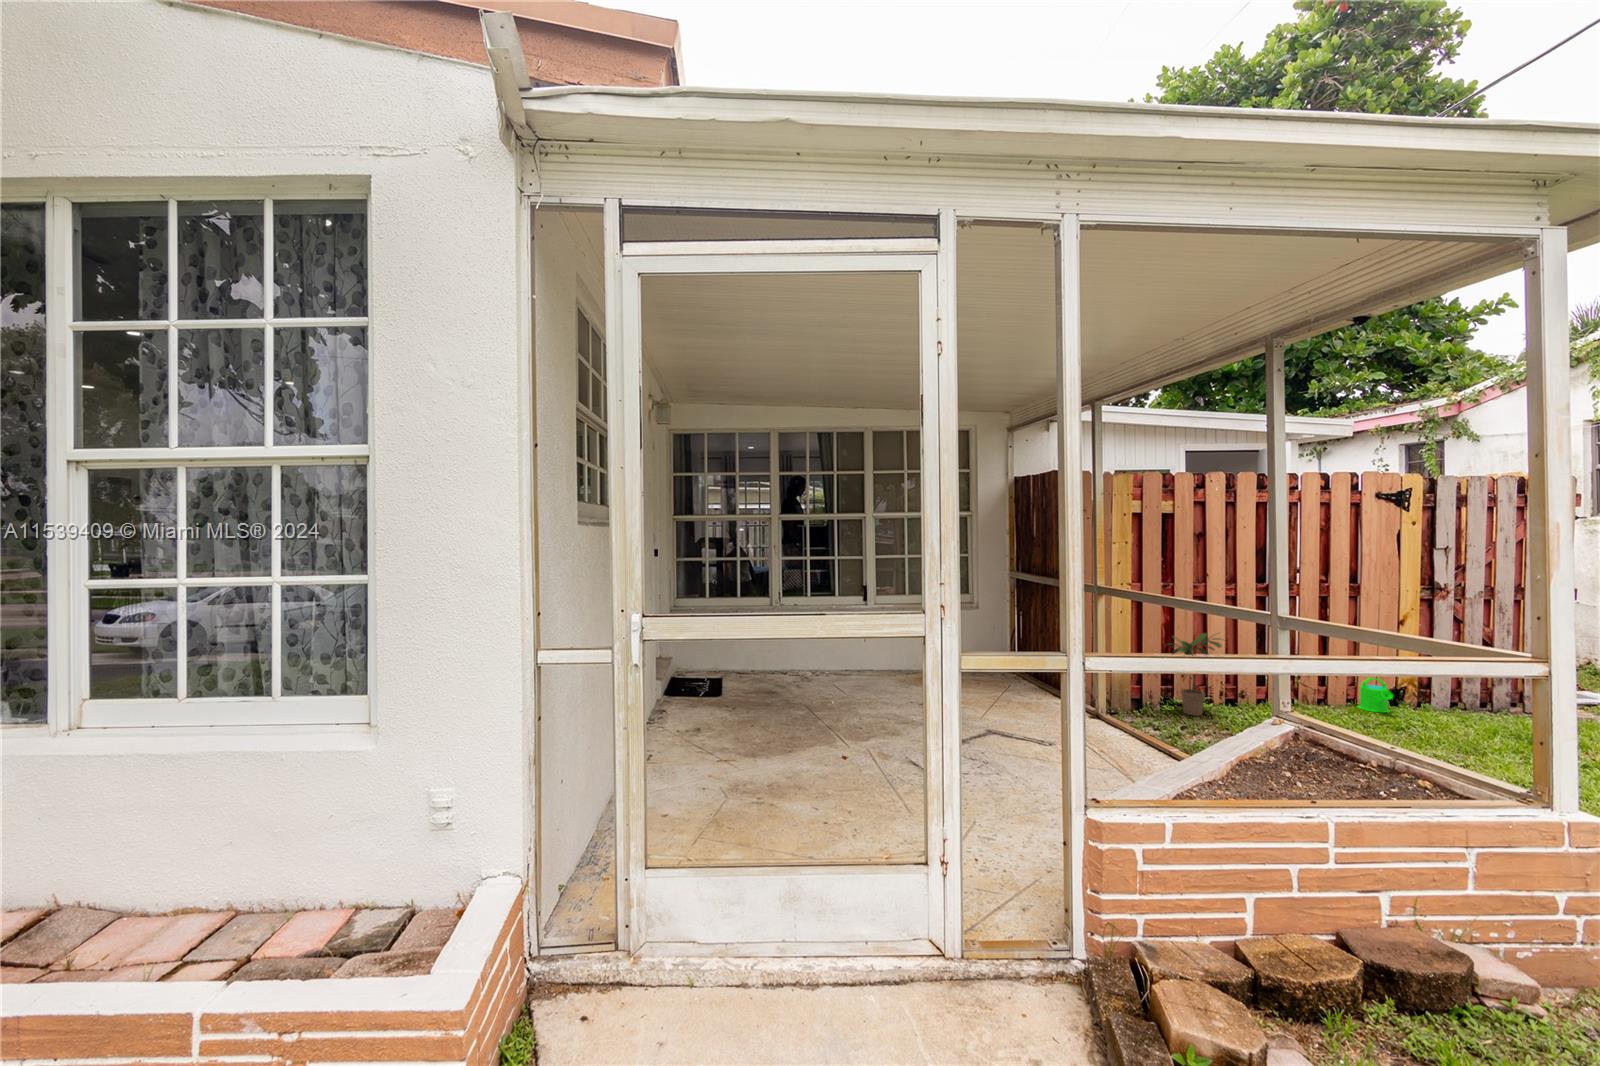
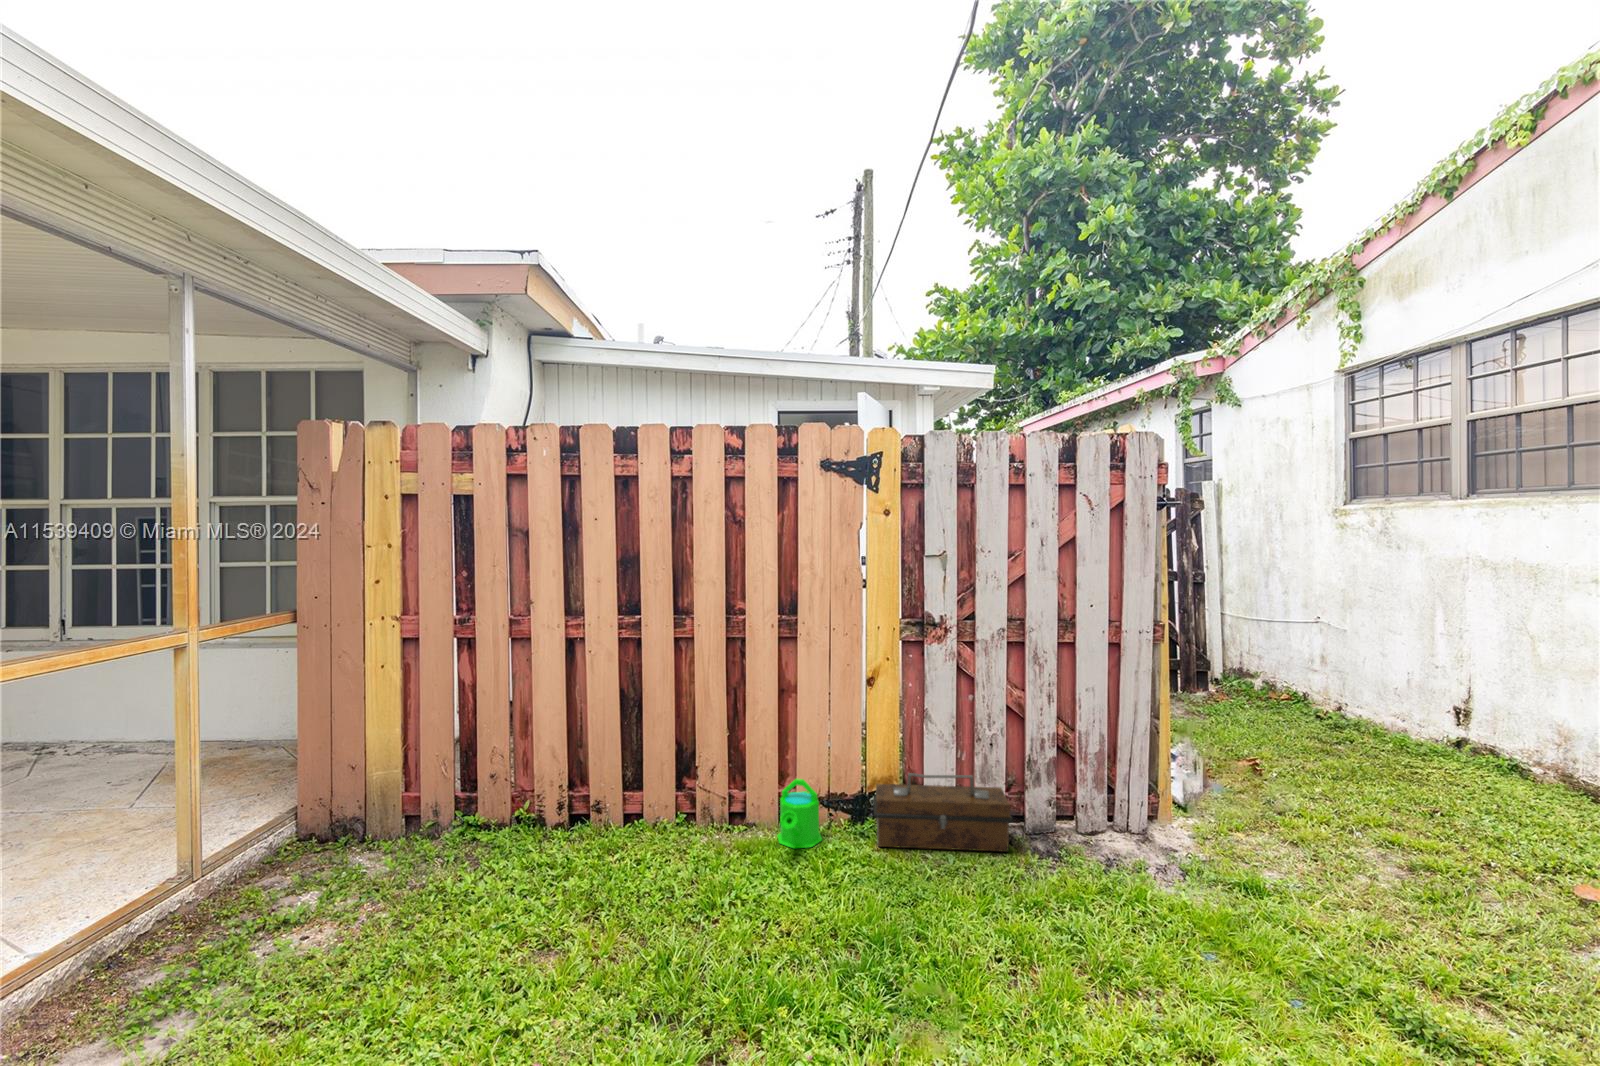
potted plant: present [1169,633,1224,716] -> none [399,706,499,860]
toolbox: none [1407,673,1511,714] -> present [873,773,1013,852]

